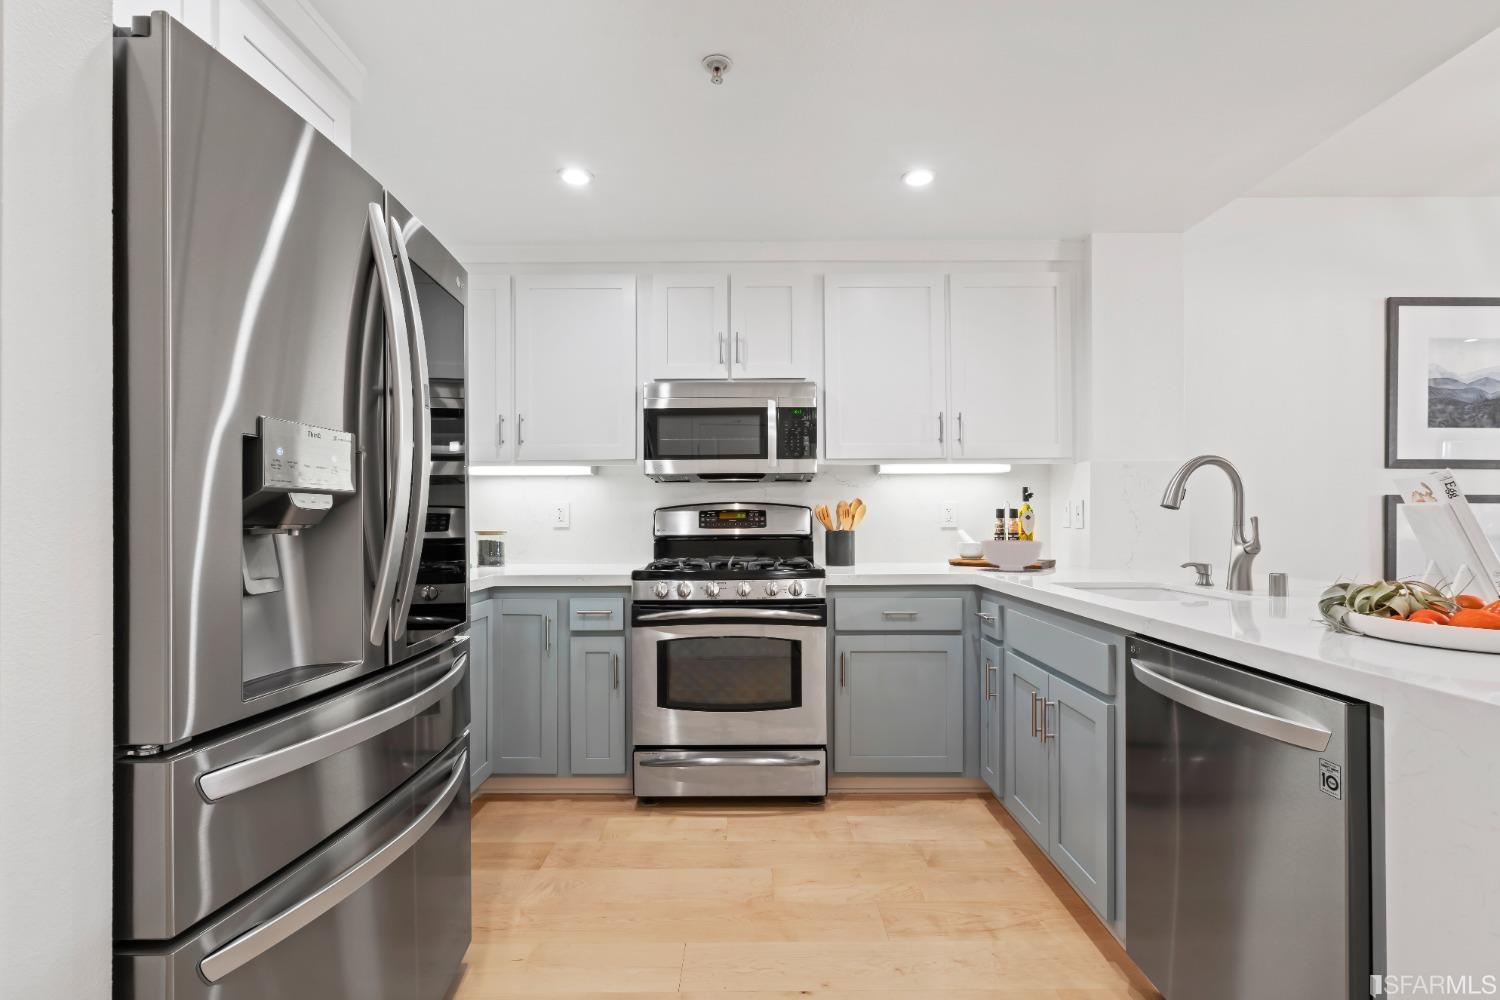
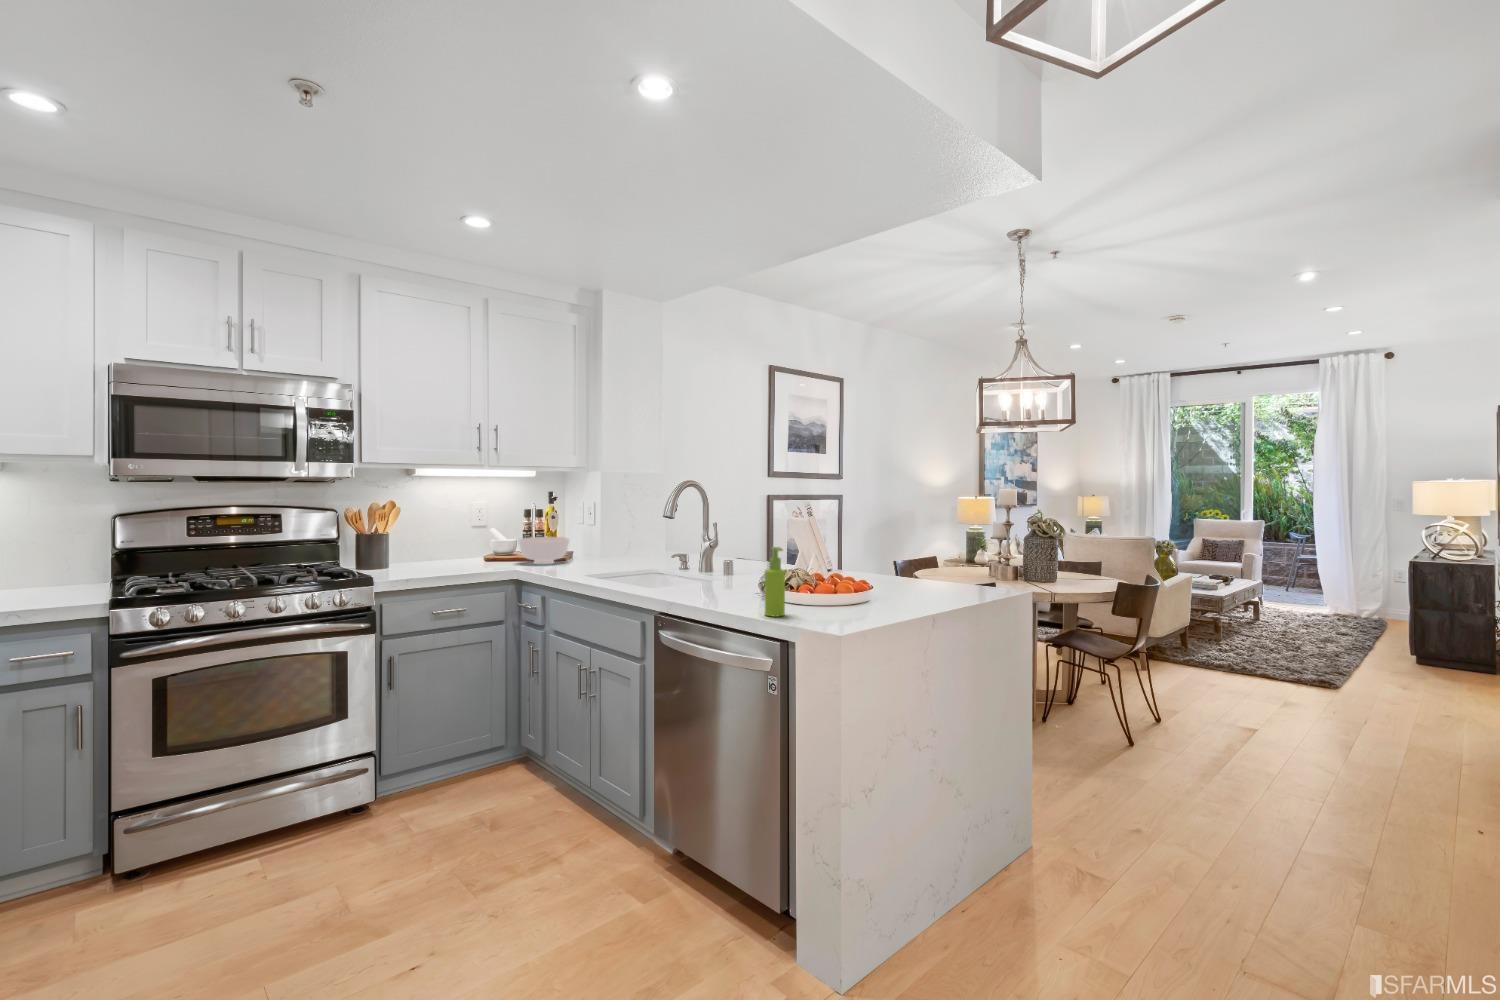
soap dispenser: none [1244,526,1281,631] -> present [765,547,785,616]

